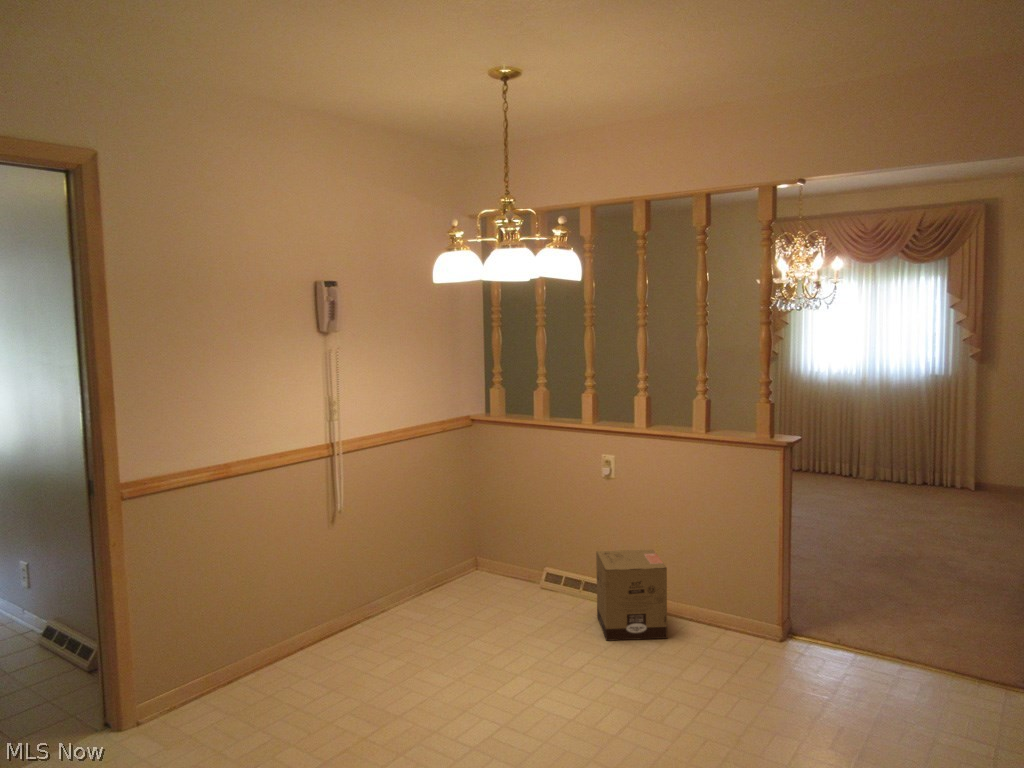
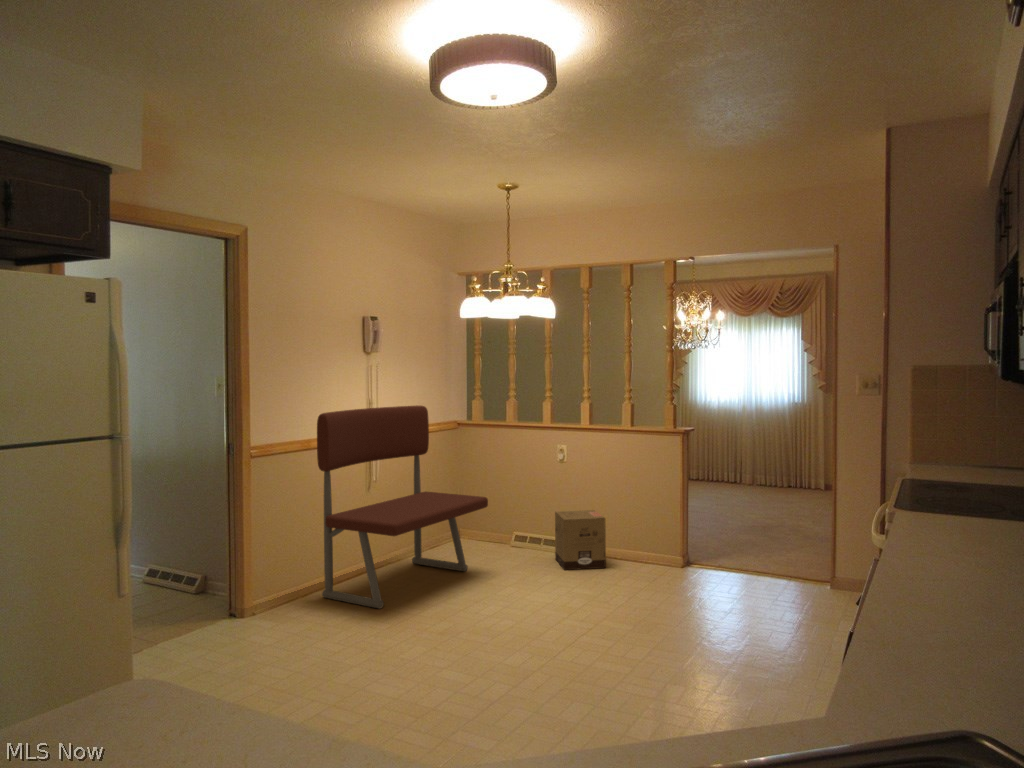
bench: none [230,404,495,719] -> present [317,405,488,609]

